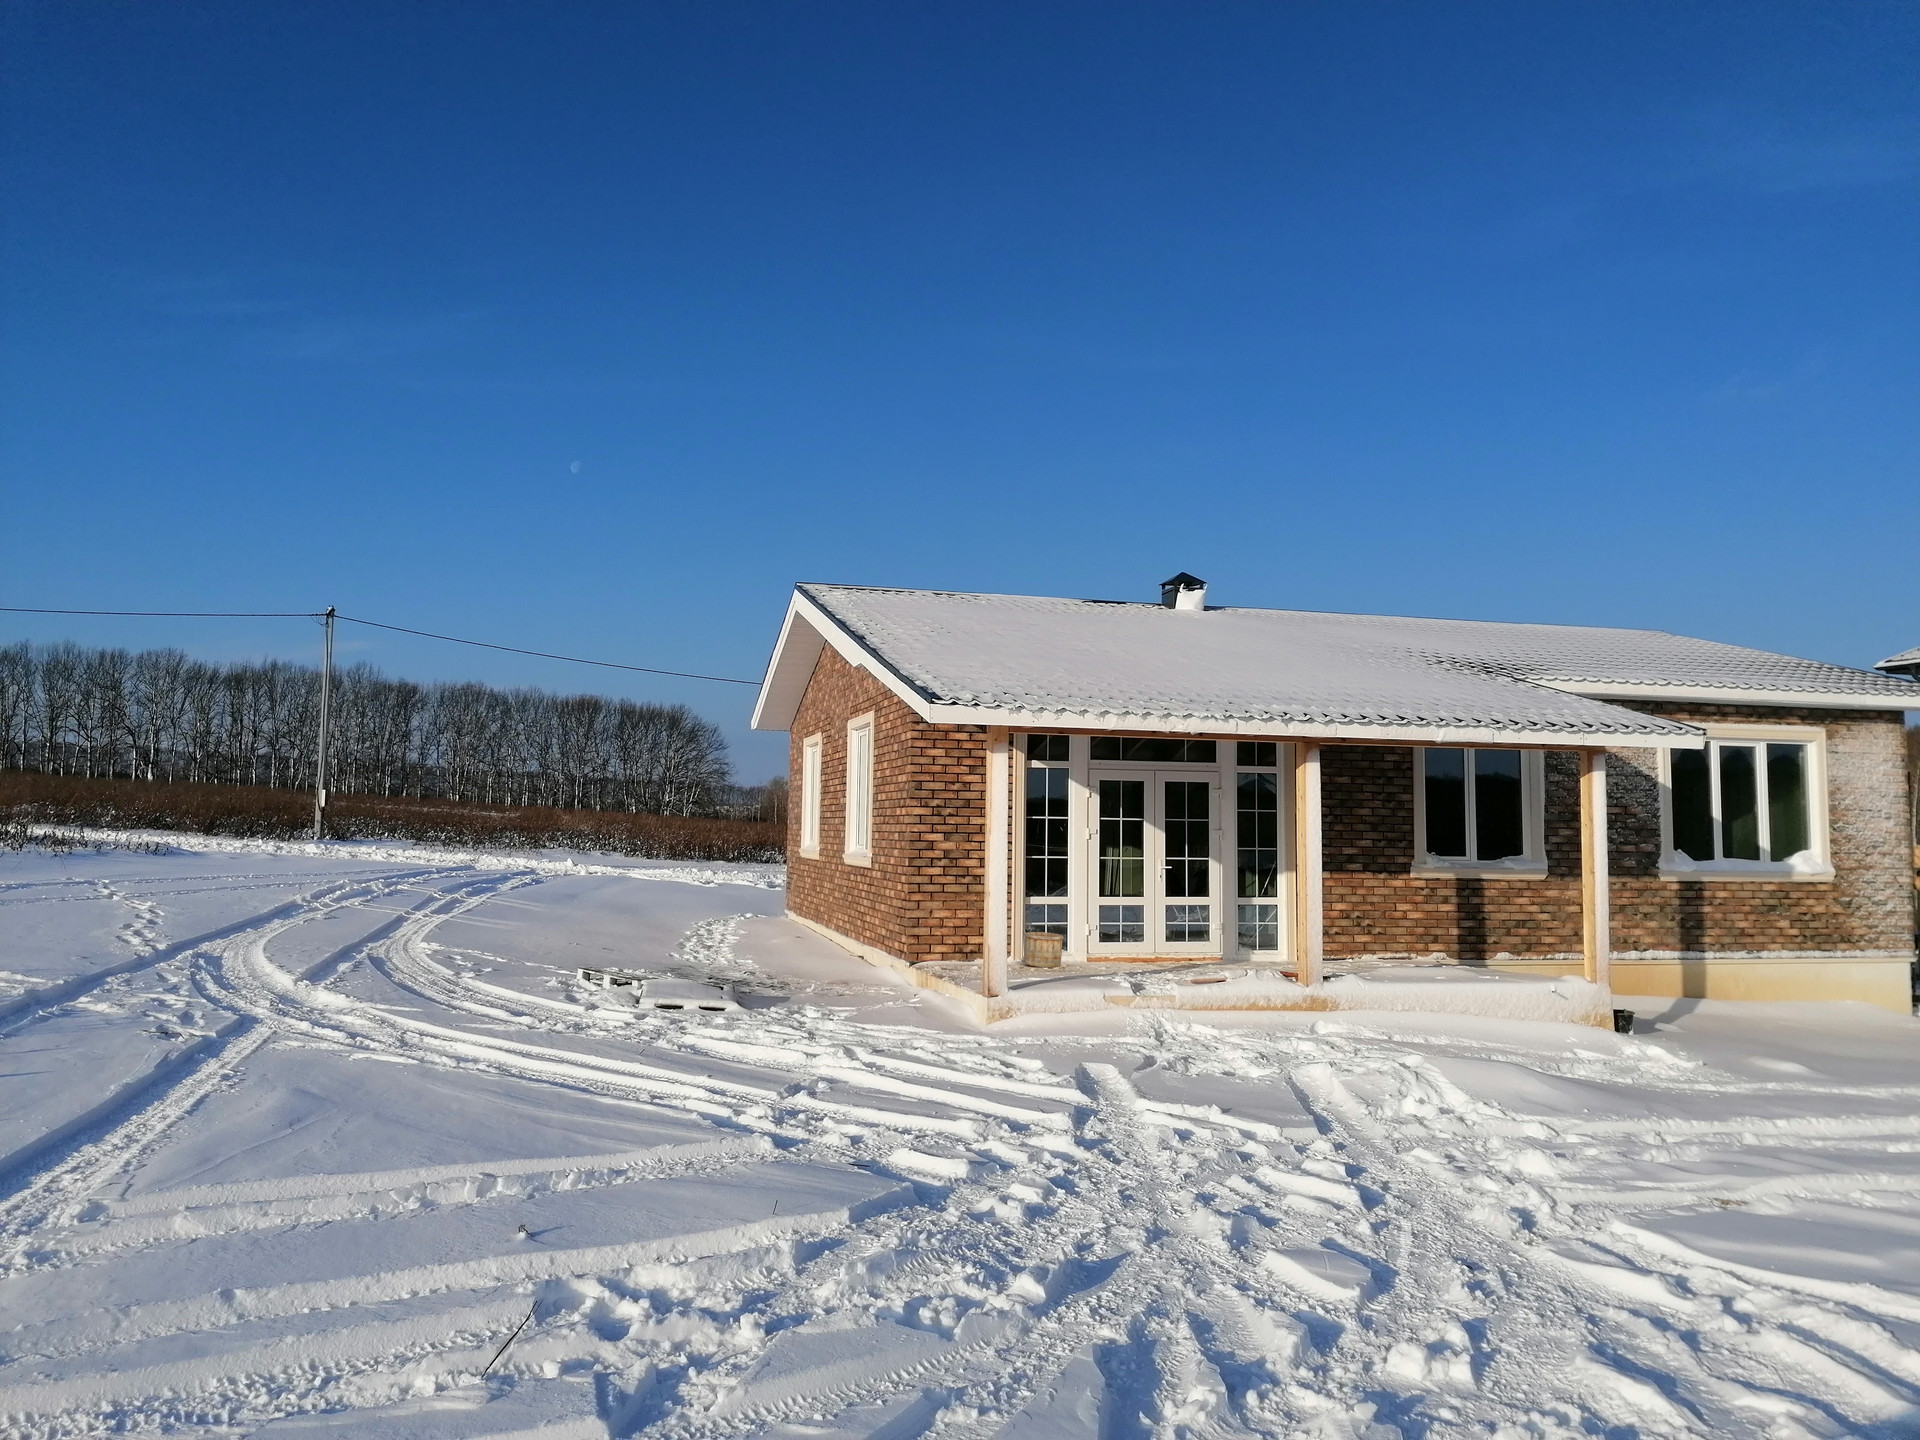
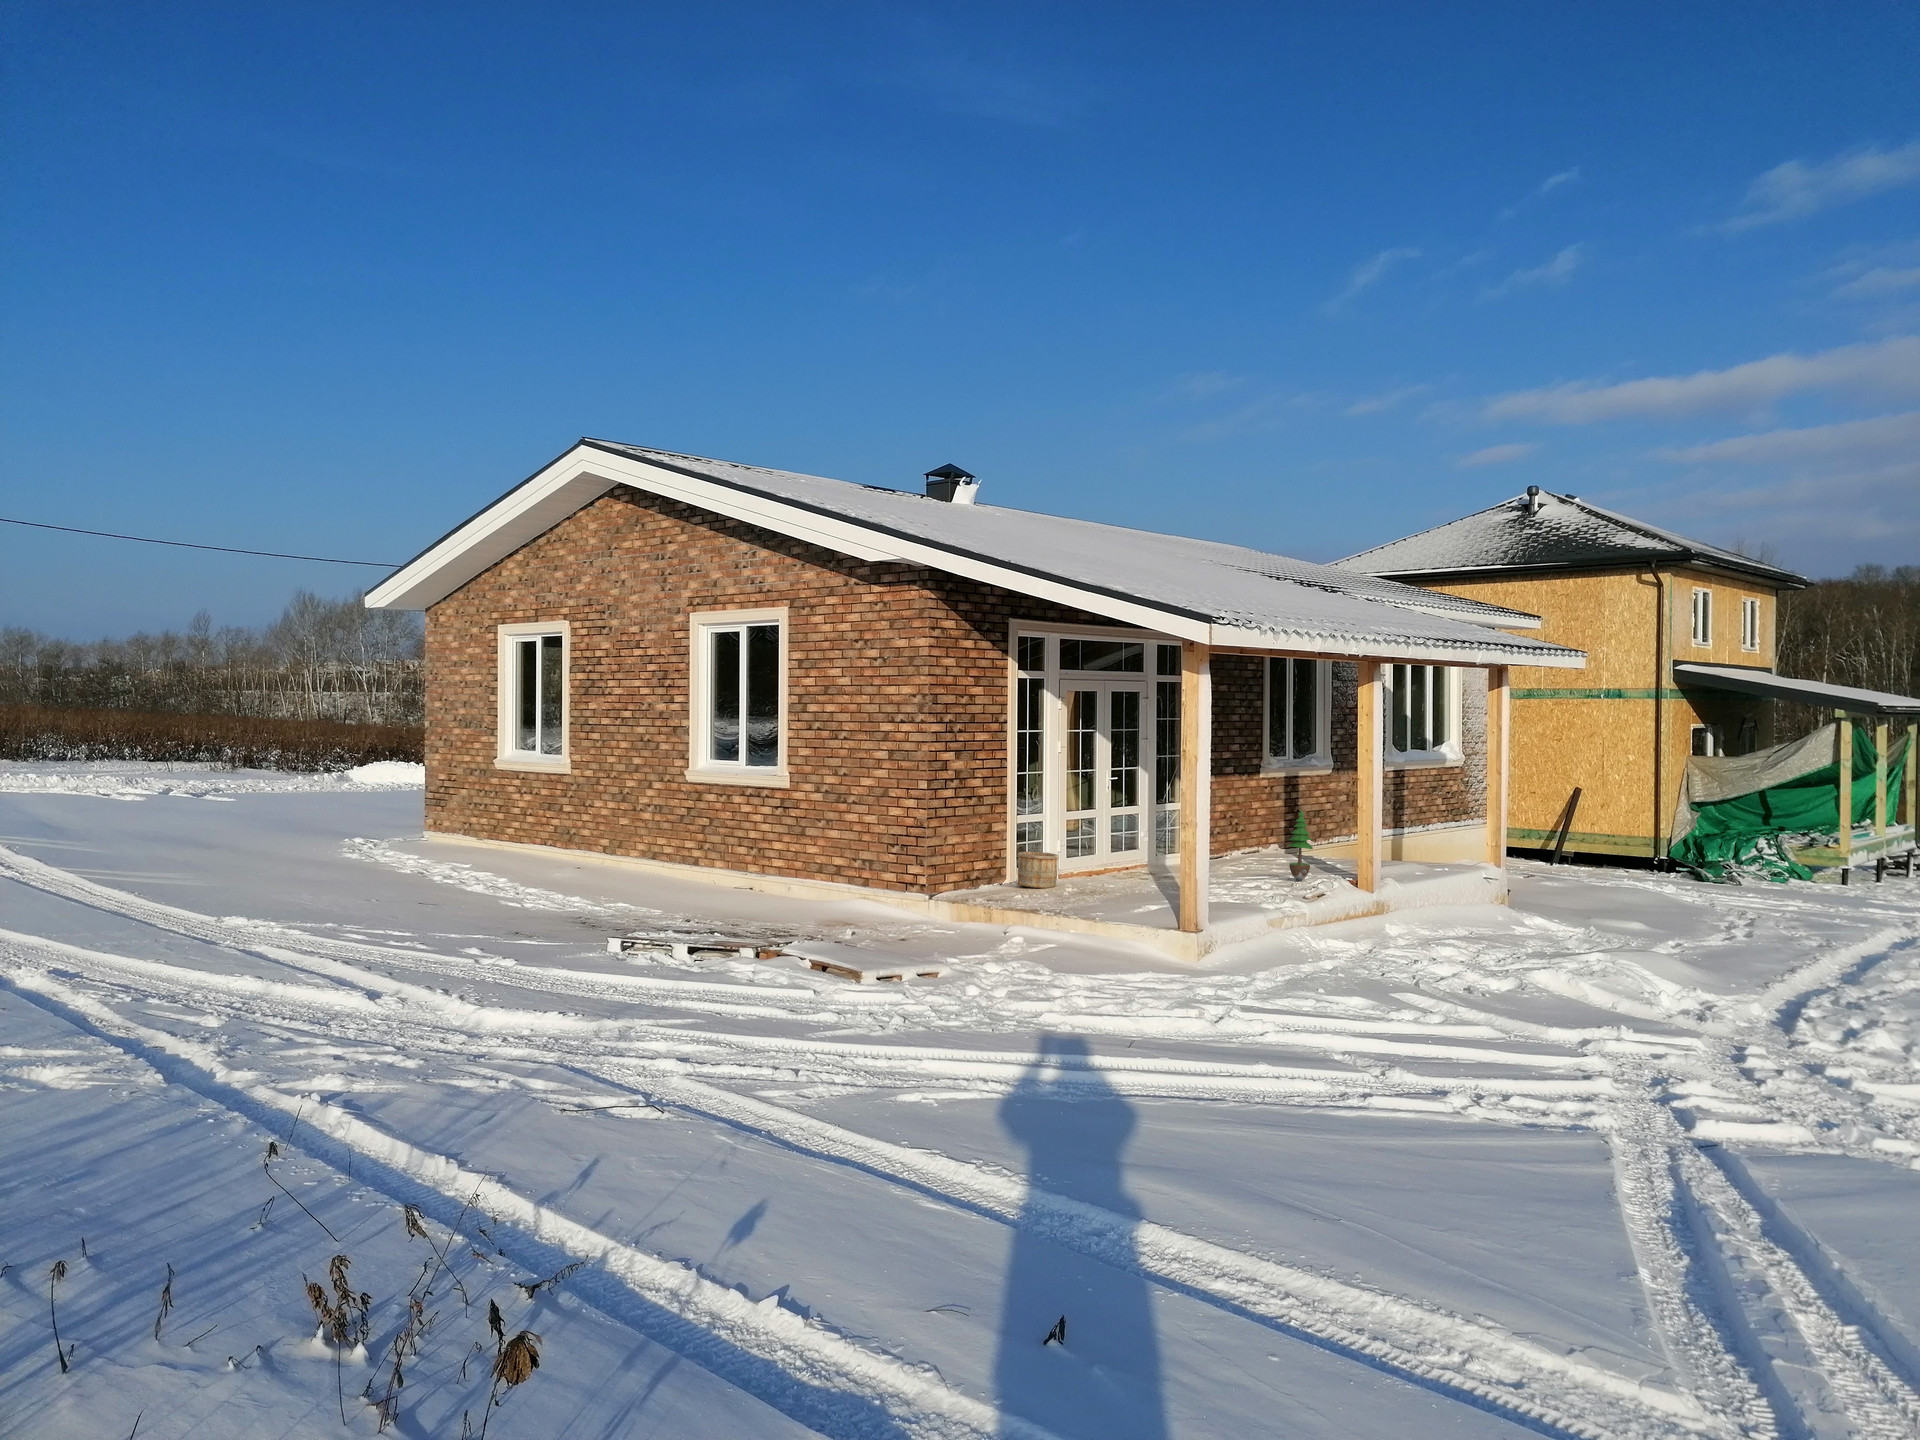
potted tree: none [1270,904,1298,982] -> present [1288,810,1313,881]

